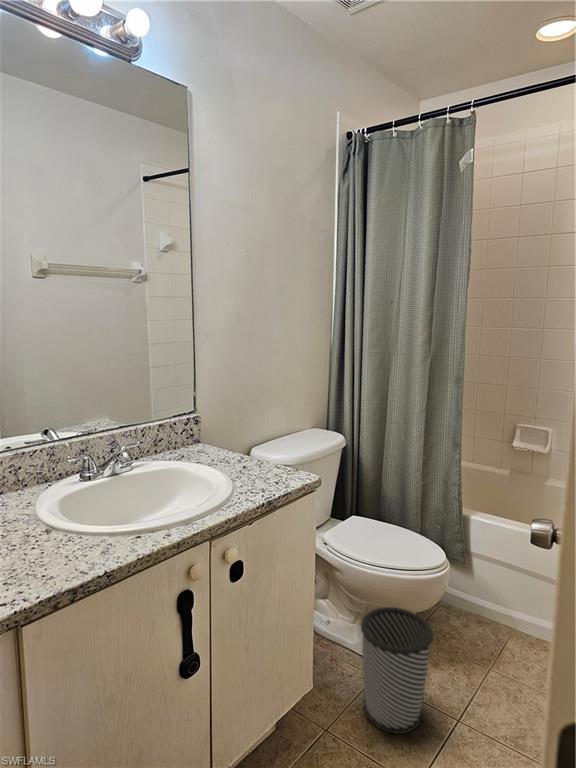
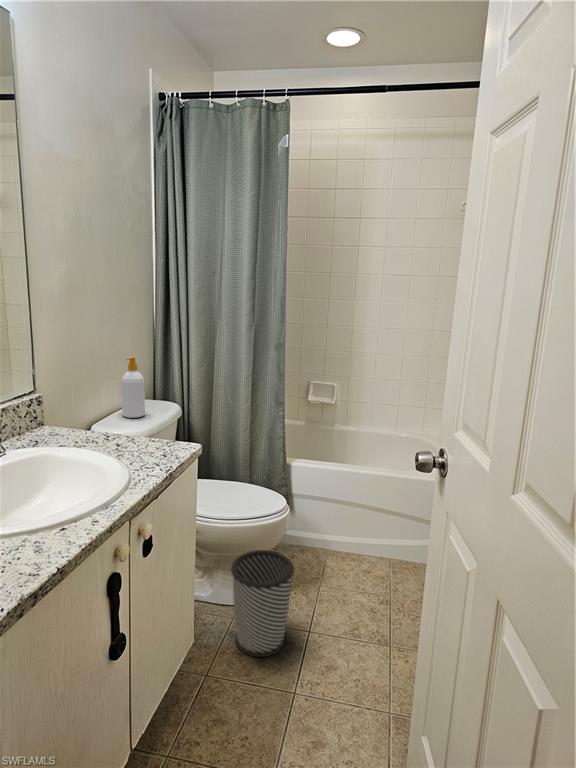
soap bottle: none [283,386,304,445] -> present [122,357,145,418]

